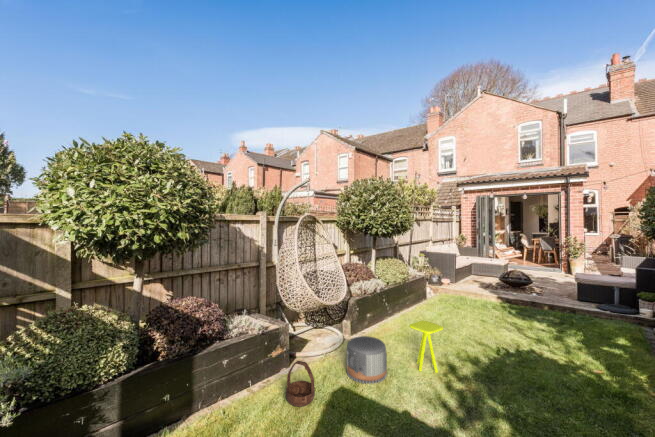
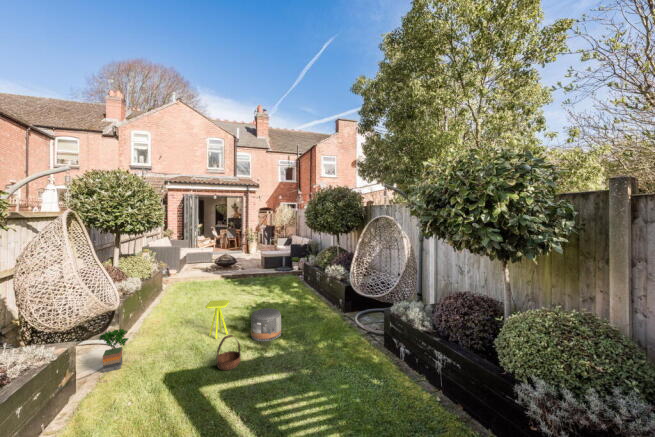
potted tree: none [315,317,337,356] -> present [99,329,128,373]
pouf: present [347,336,387,384] -> present [251,308,281,341]
basket: present [286,361,315,407] -> present [217,335,241,370]

